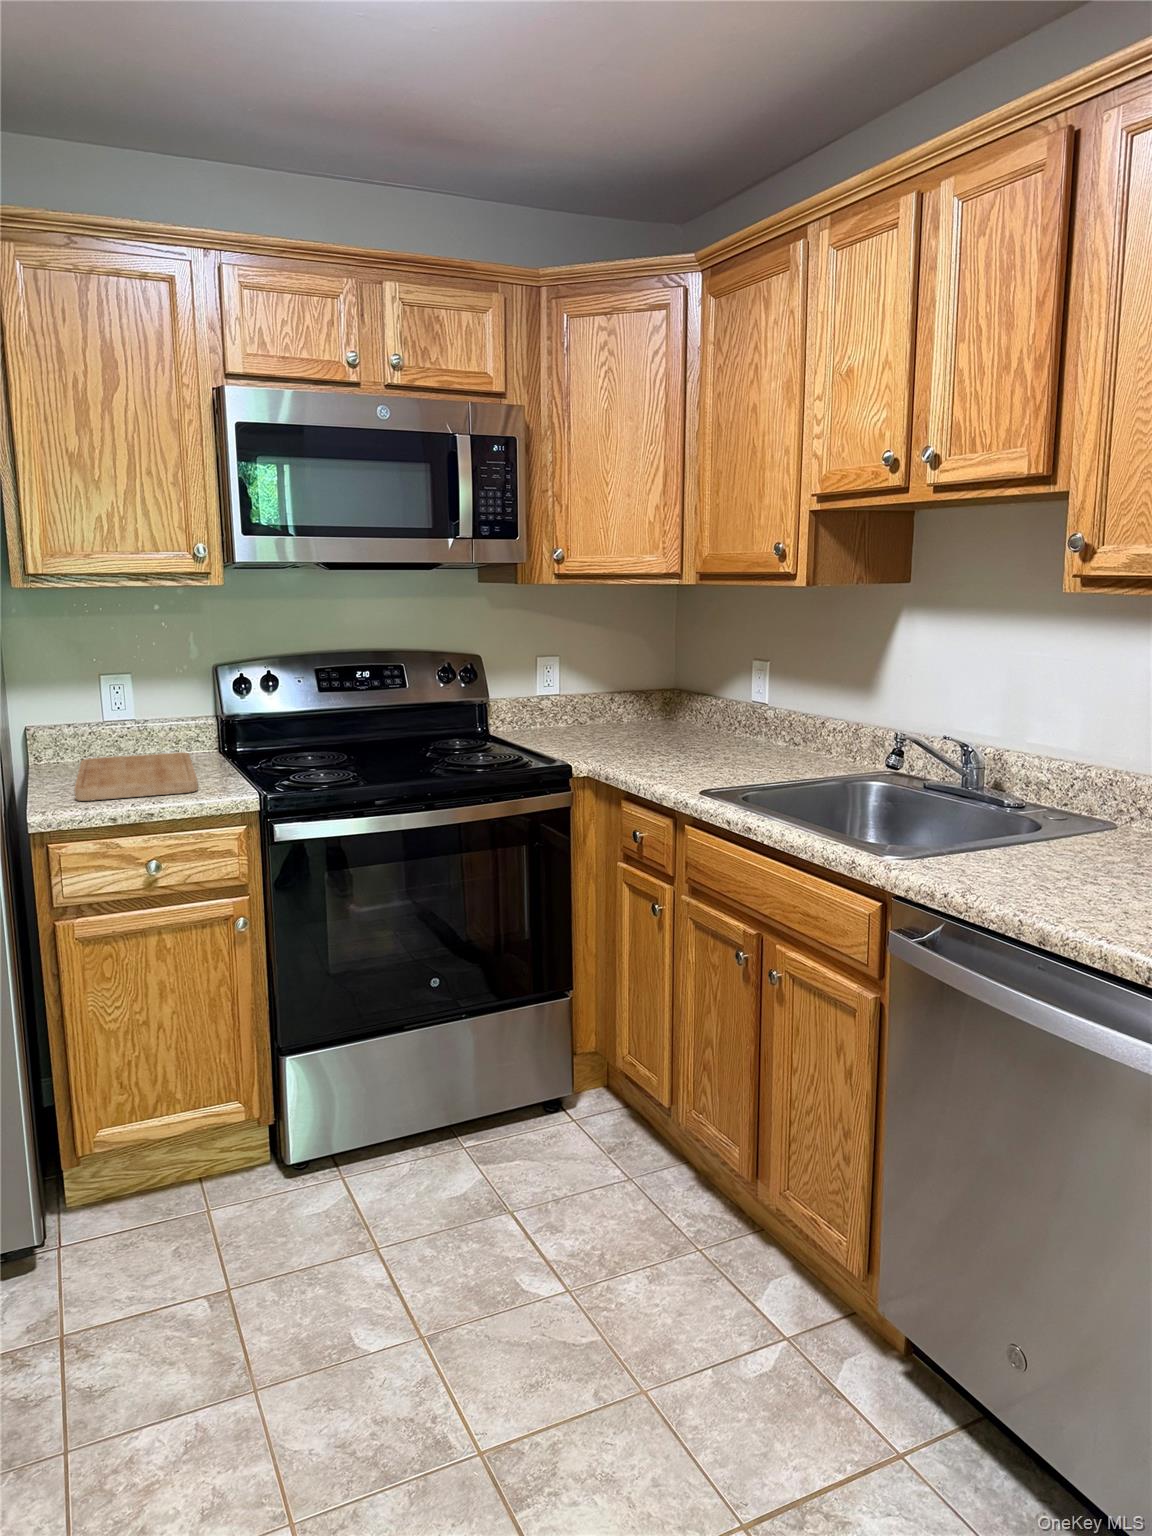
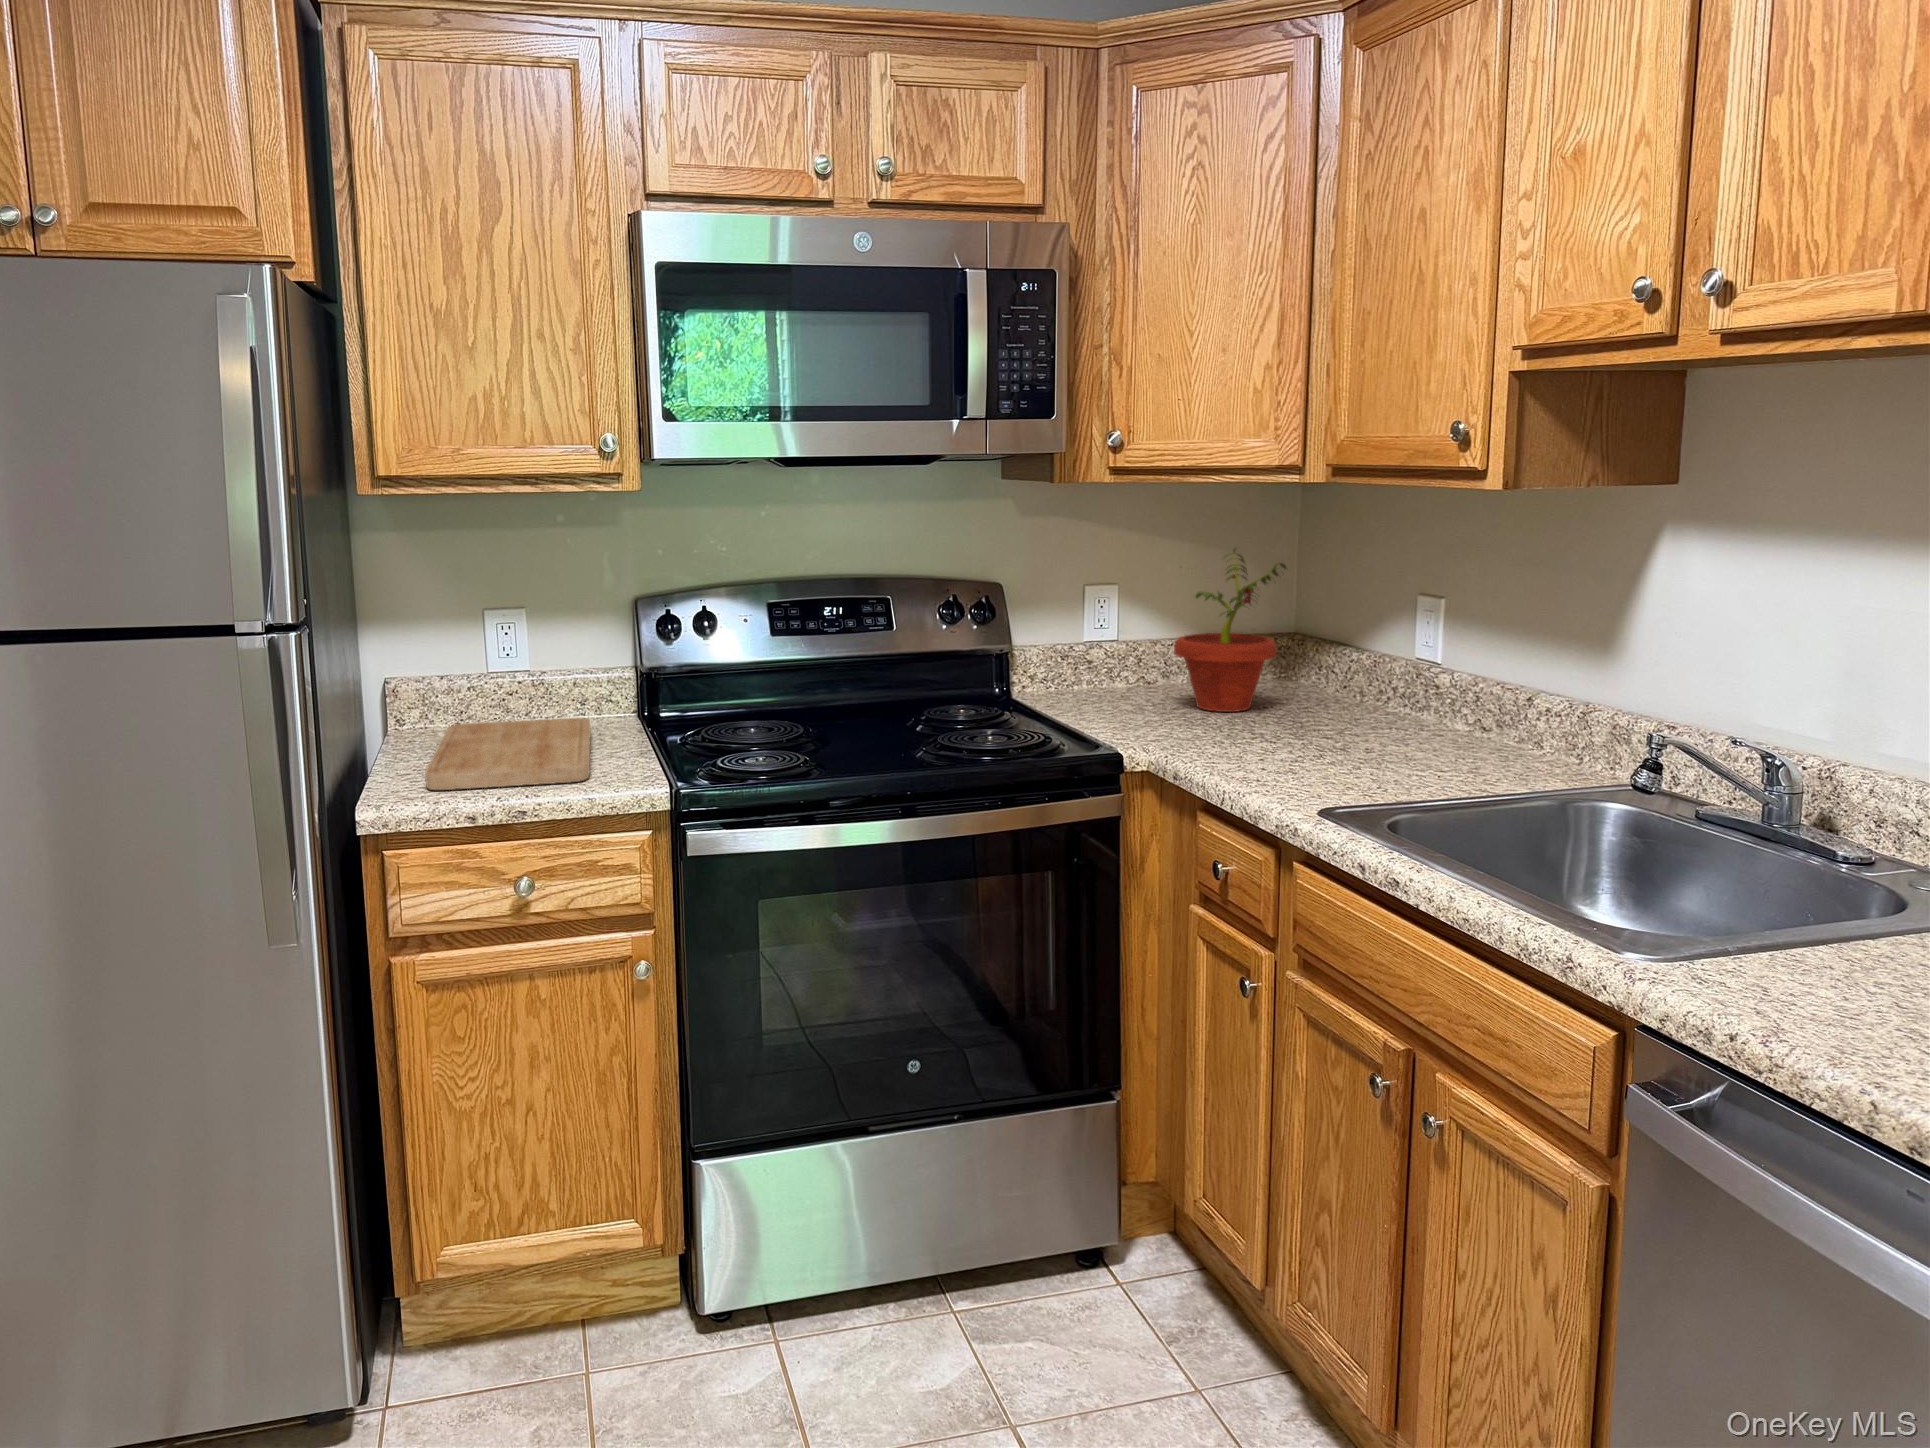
potted plant: none [598,630,672,739] -> present [1174,548,1287,712]

